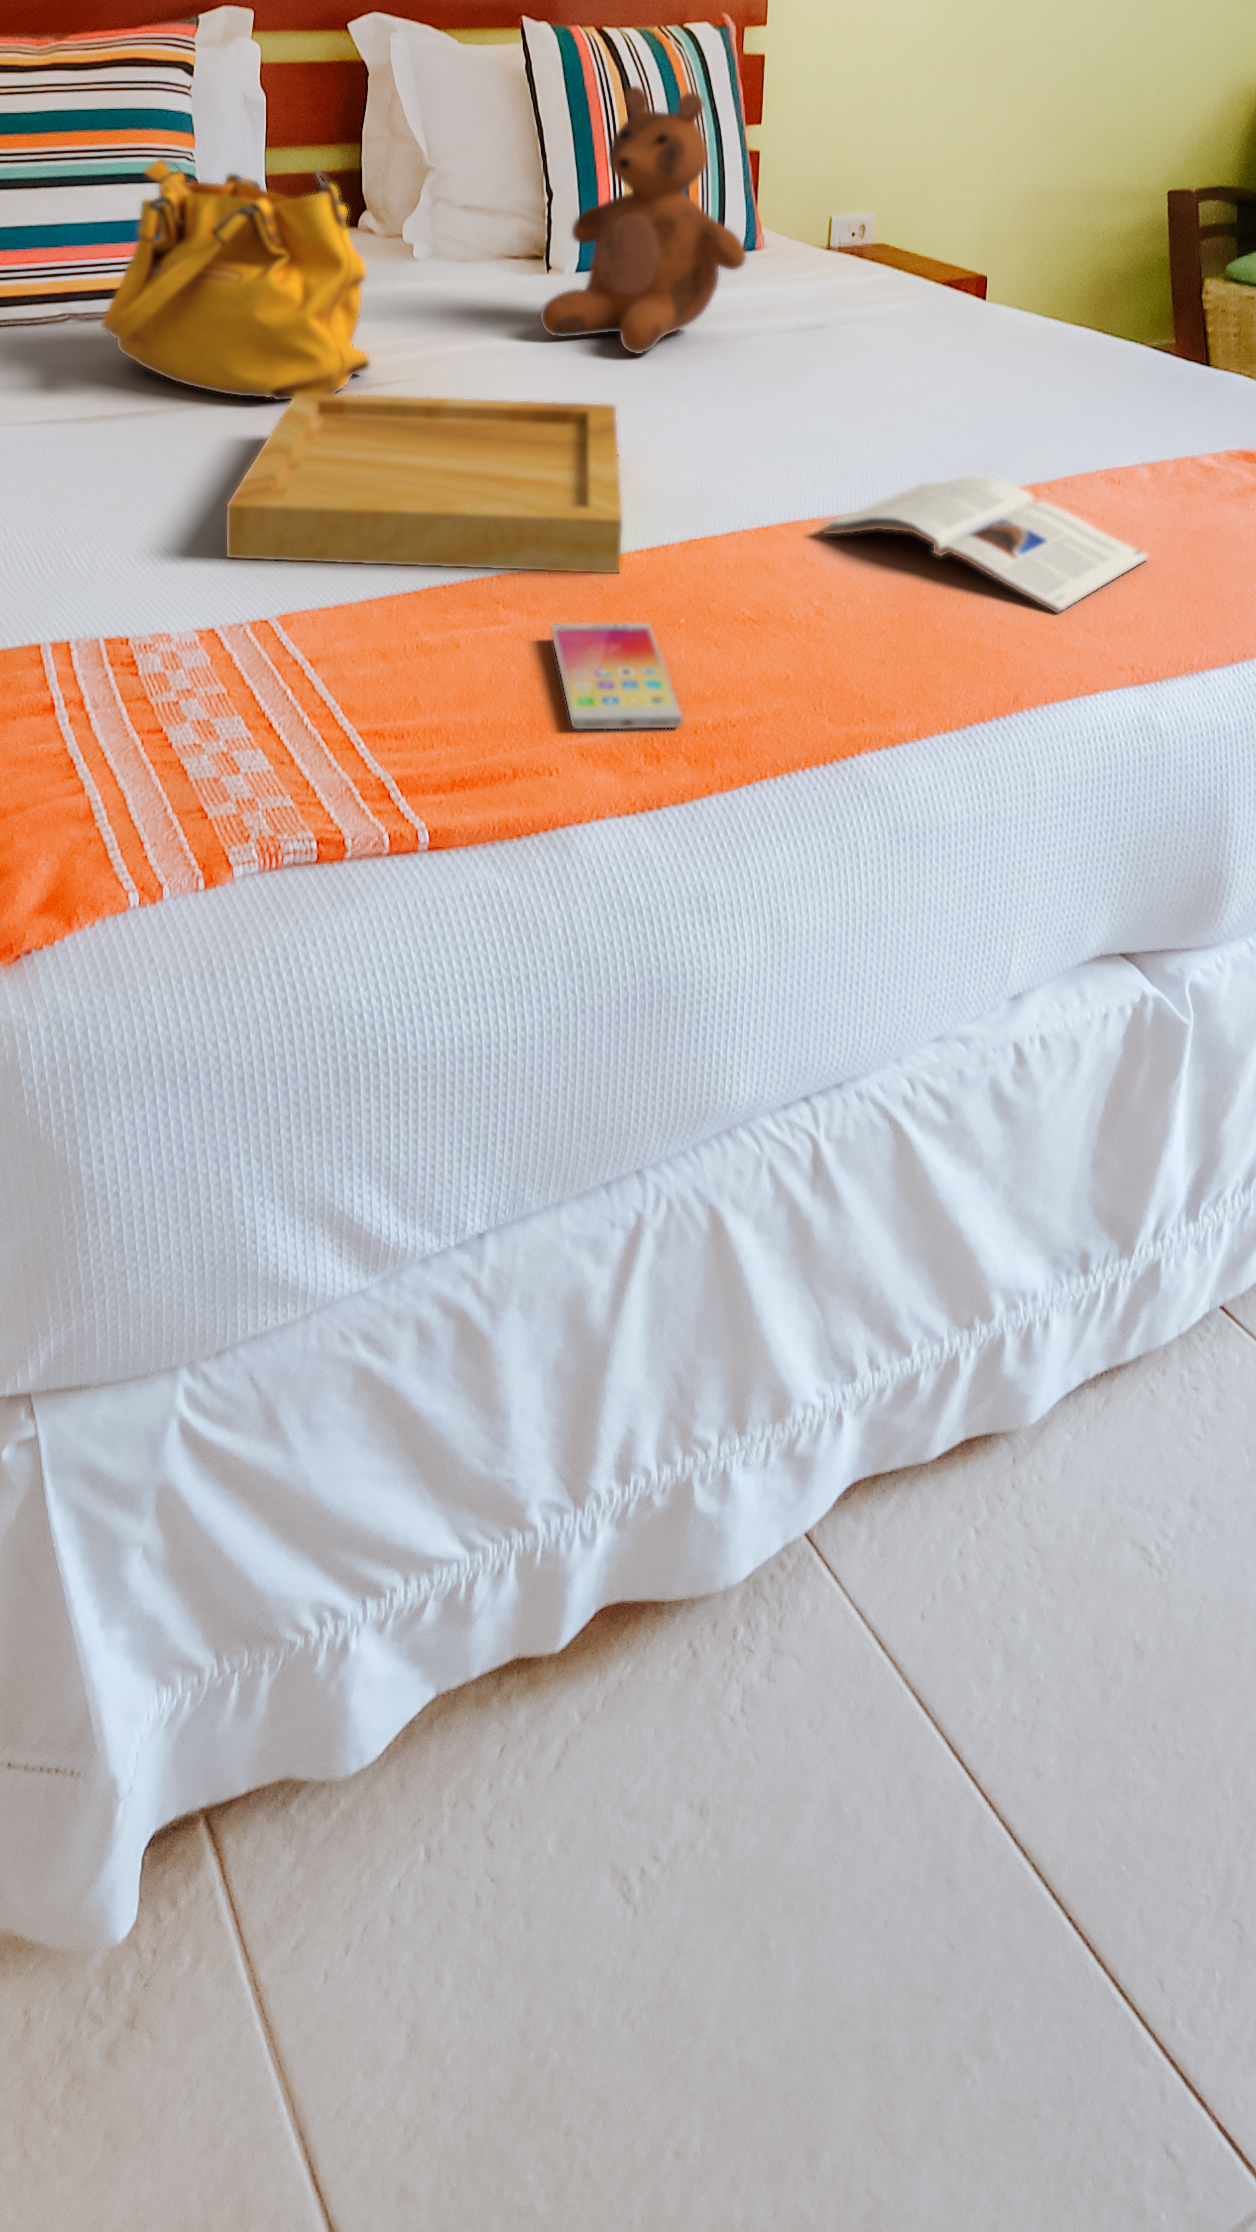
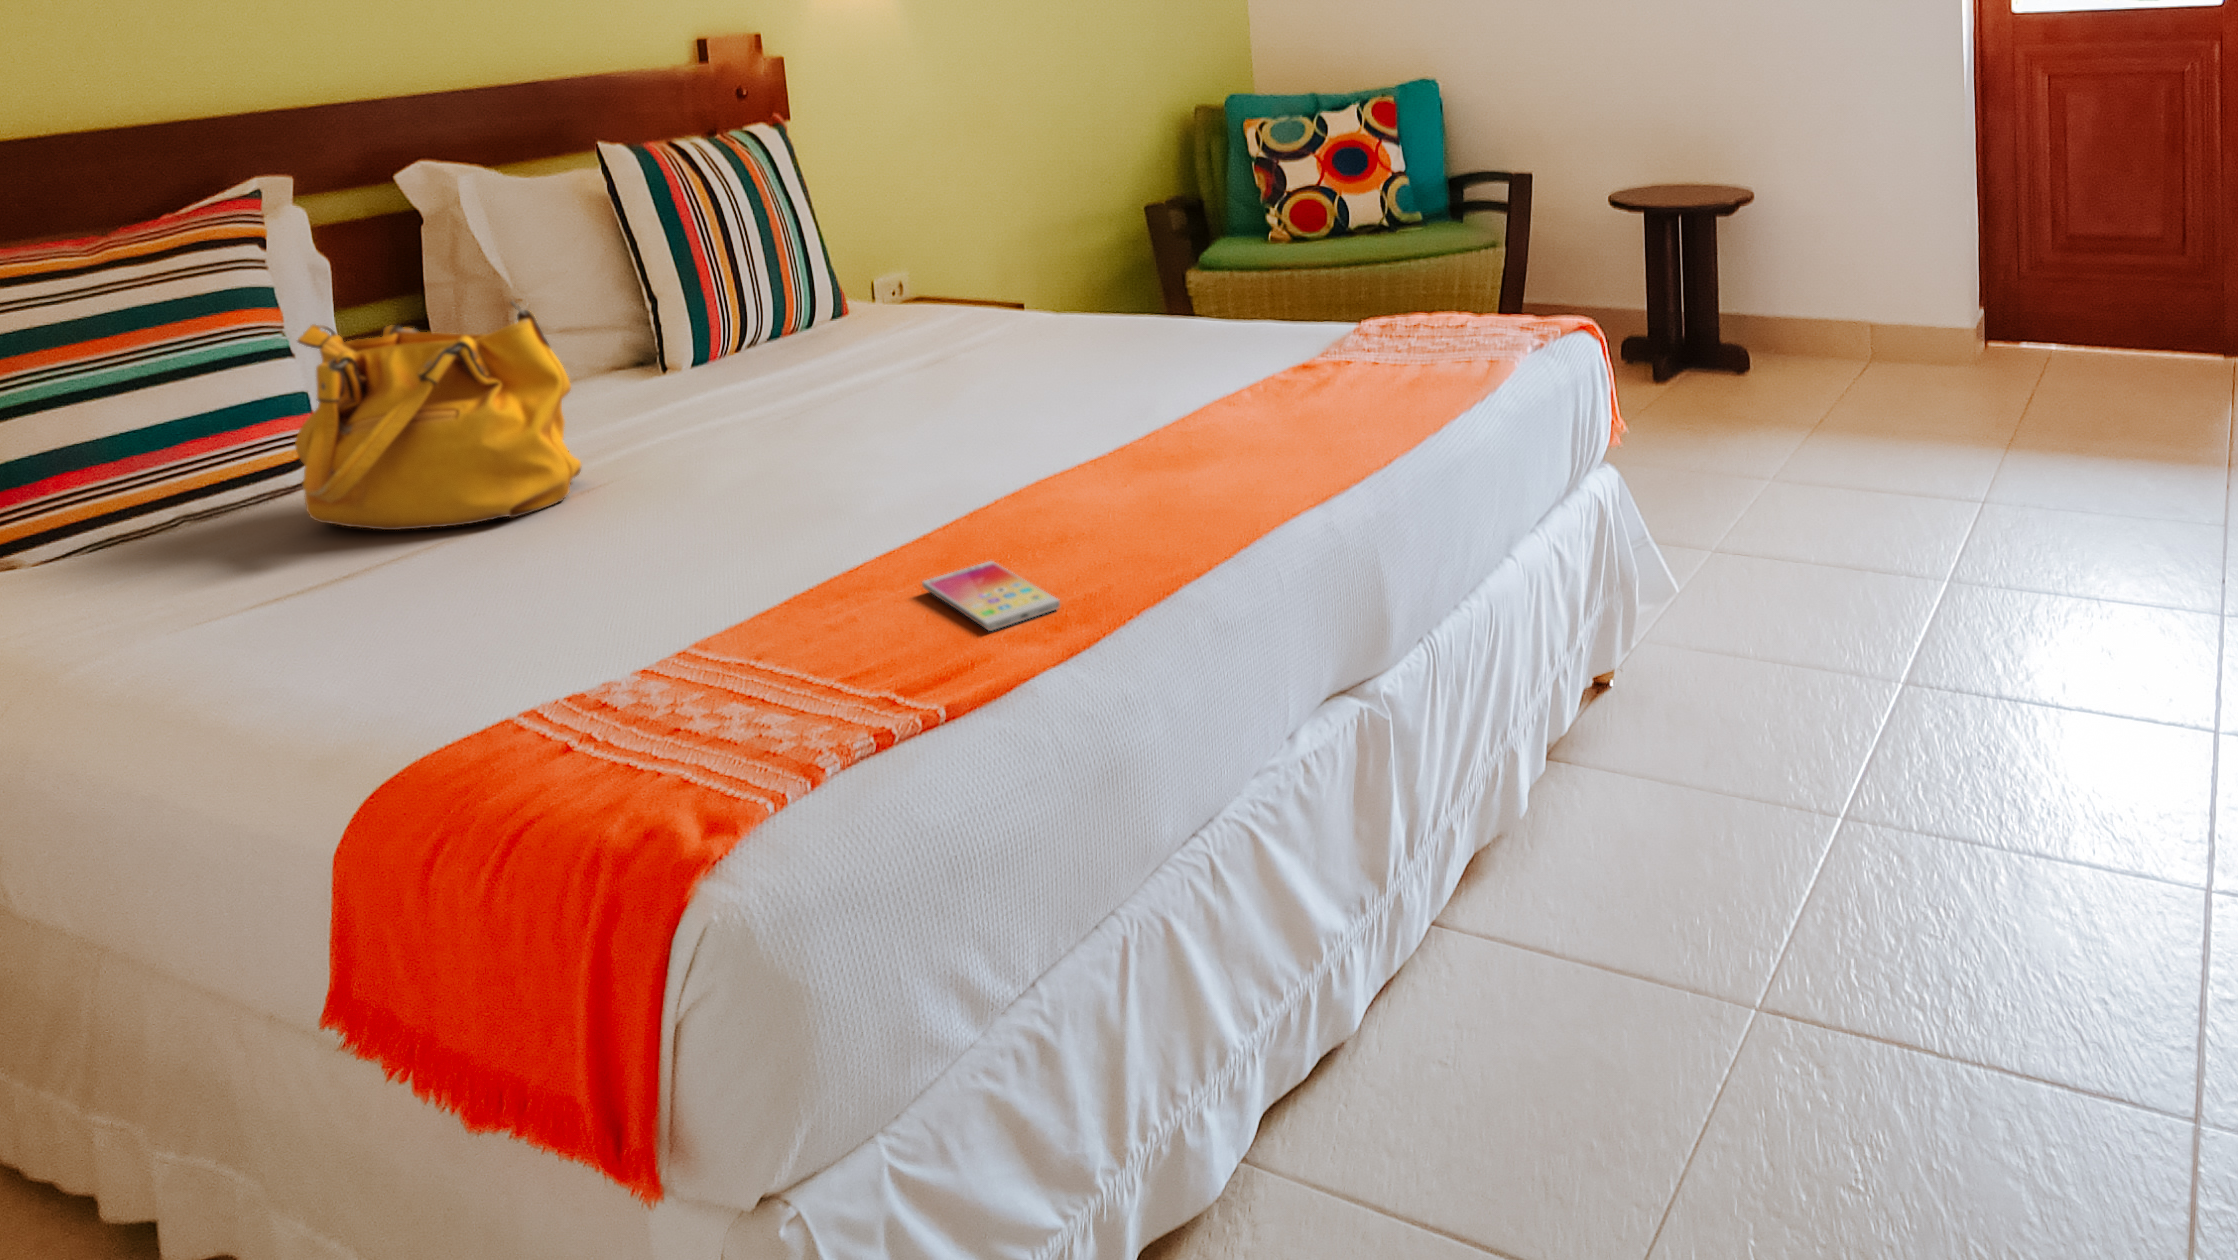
teddy bear: present [540,86,746,354] -> none [709,179,885,412]
tray: present [227,392,622,573] -> none [560,437,936,626]
magazine: present [822,476,1148,613] -> none [1059,413,1283,483]

